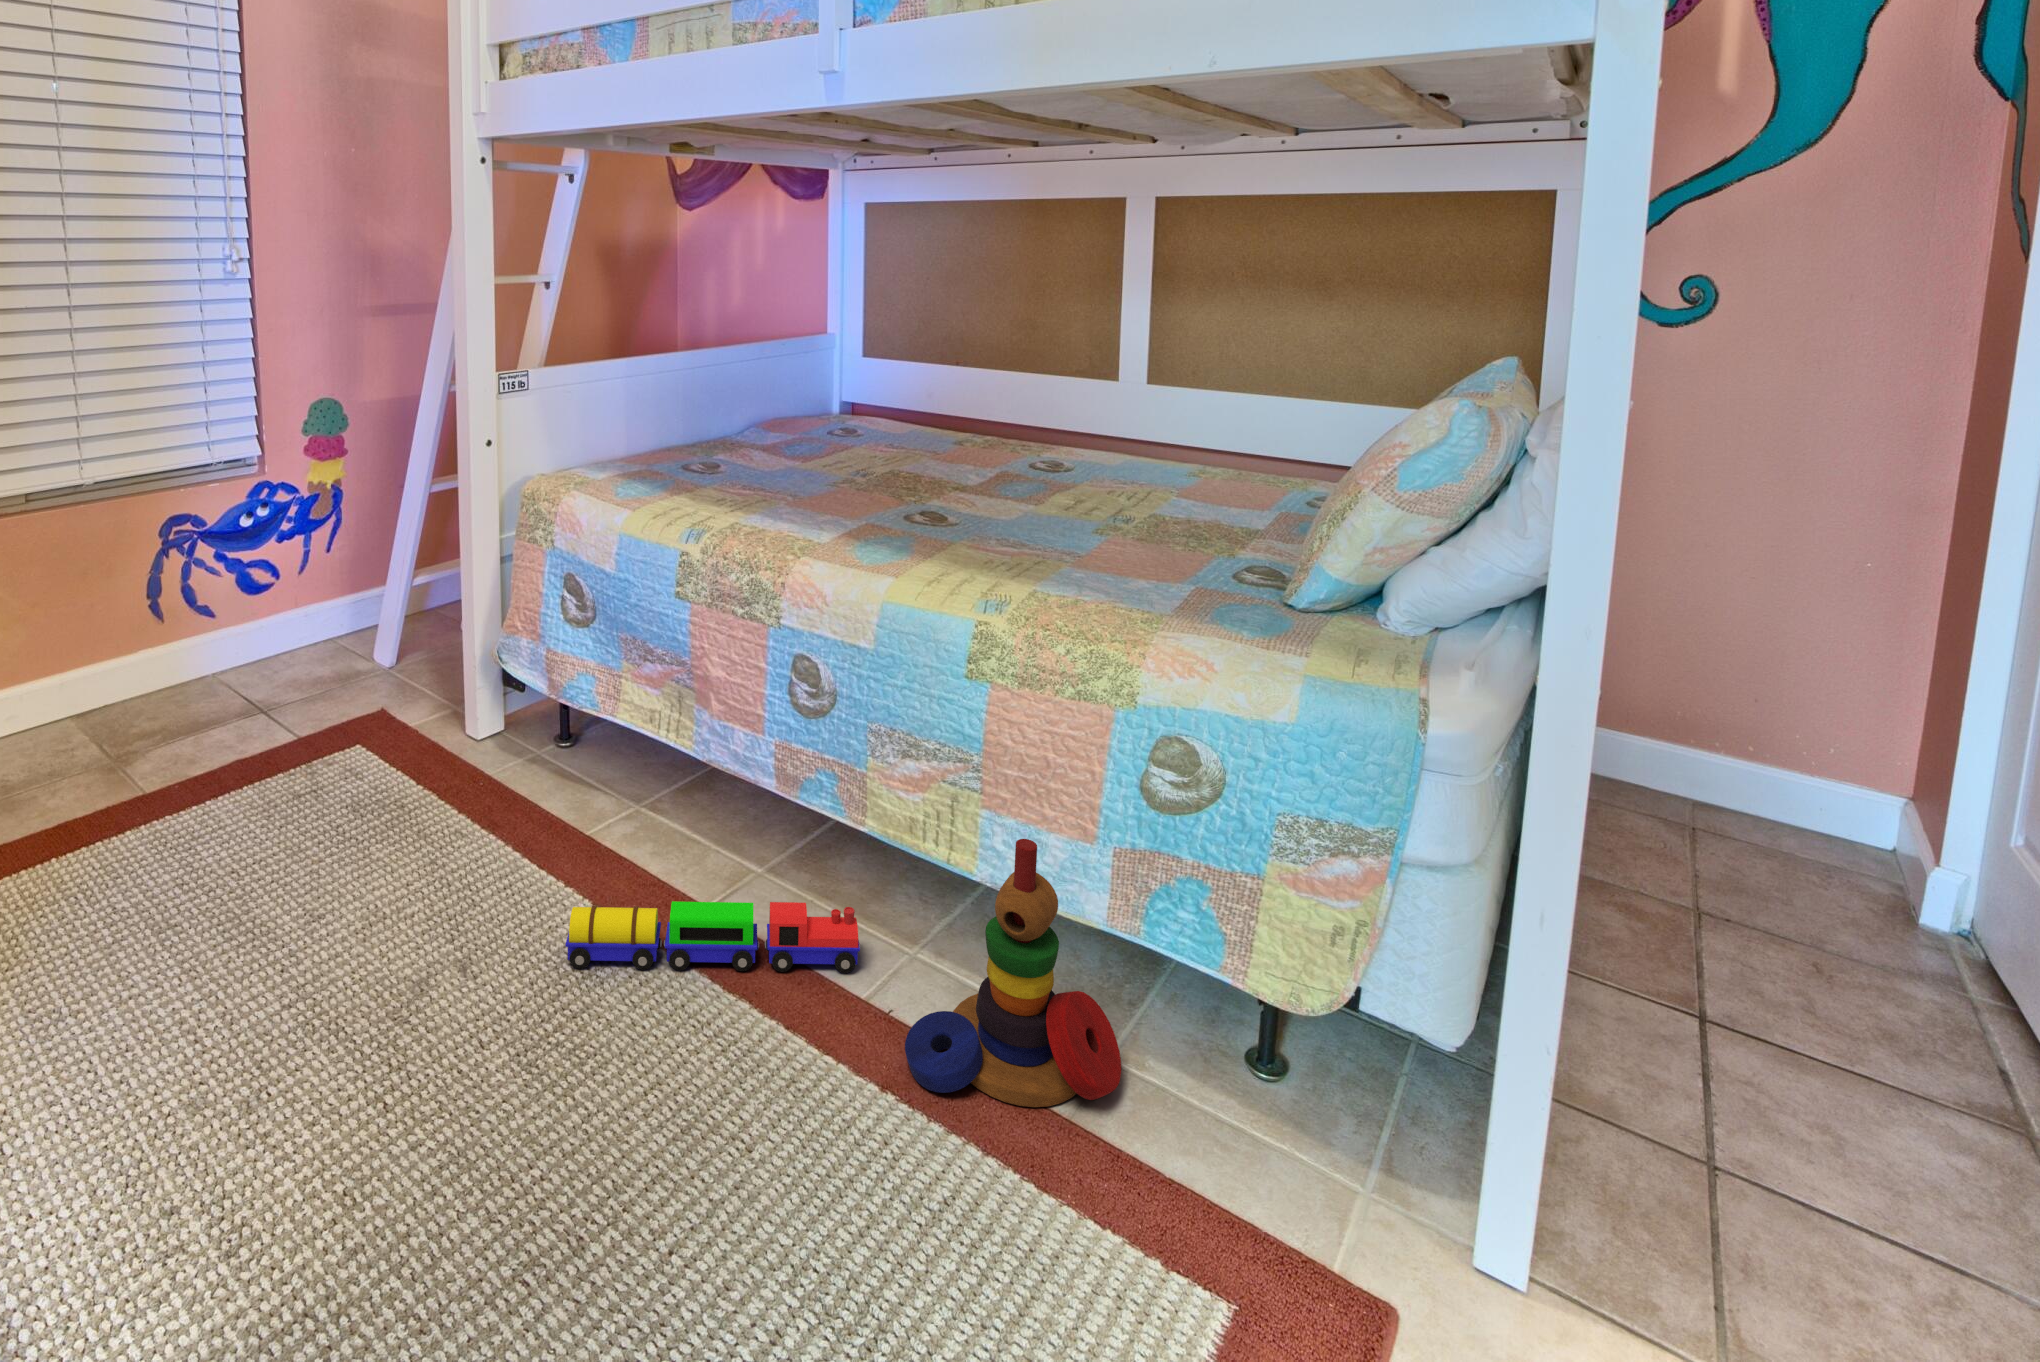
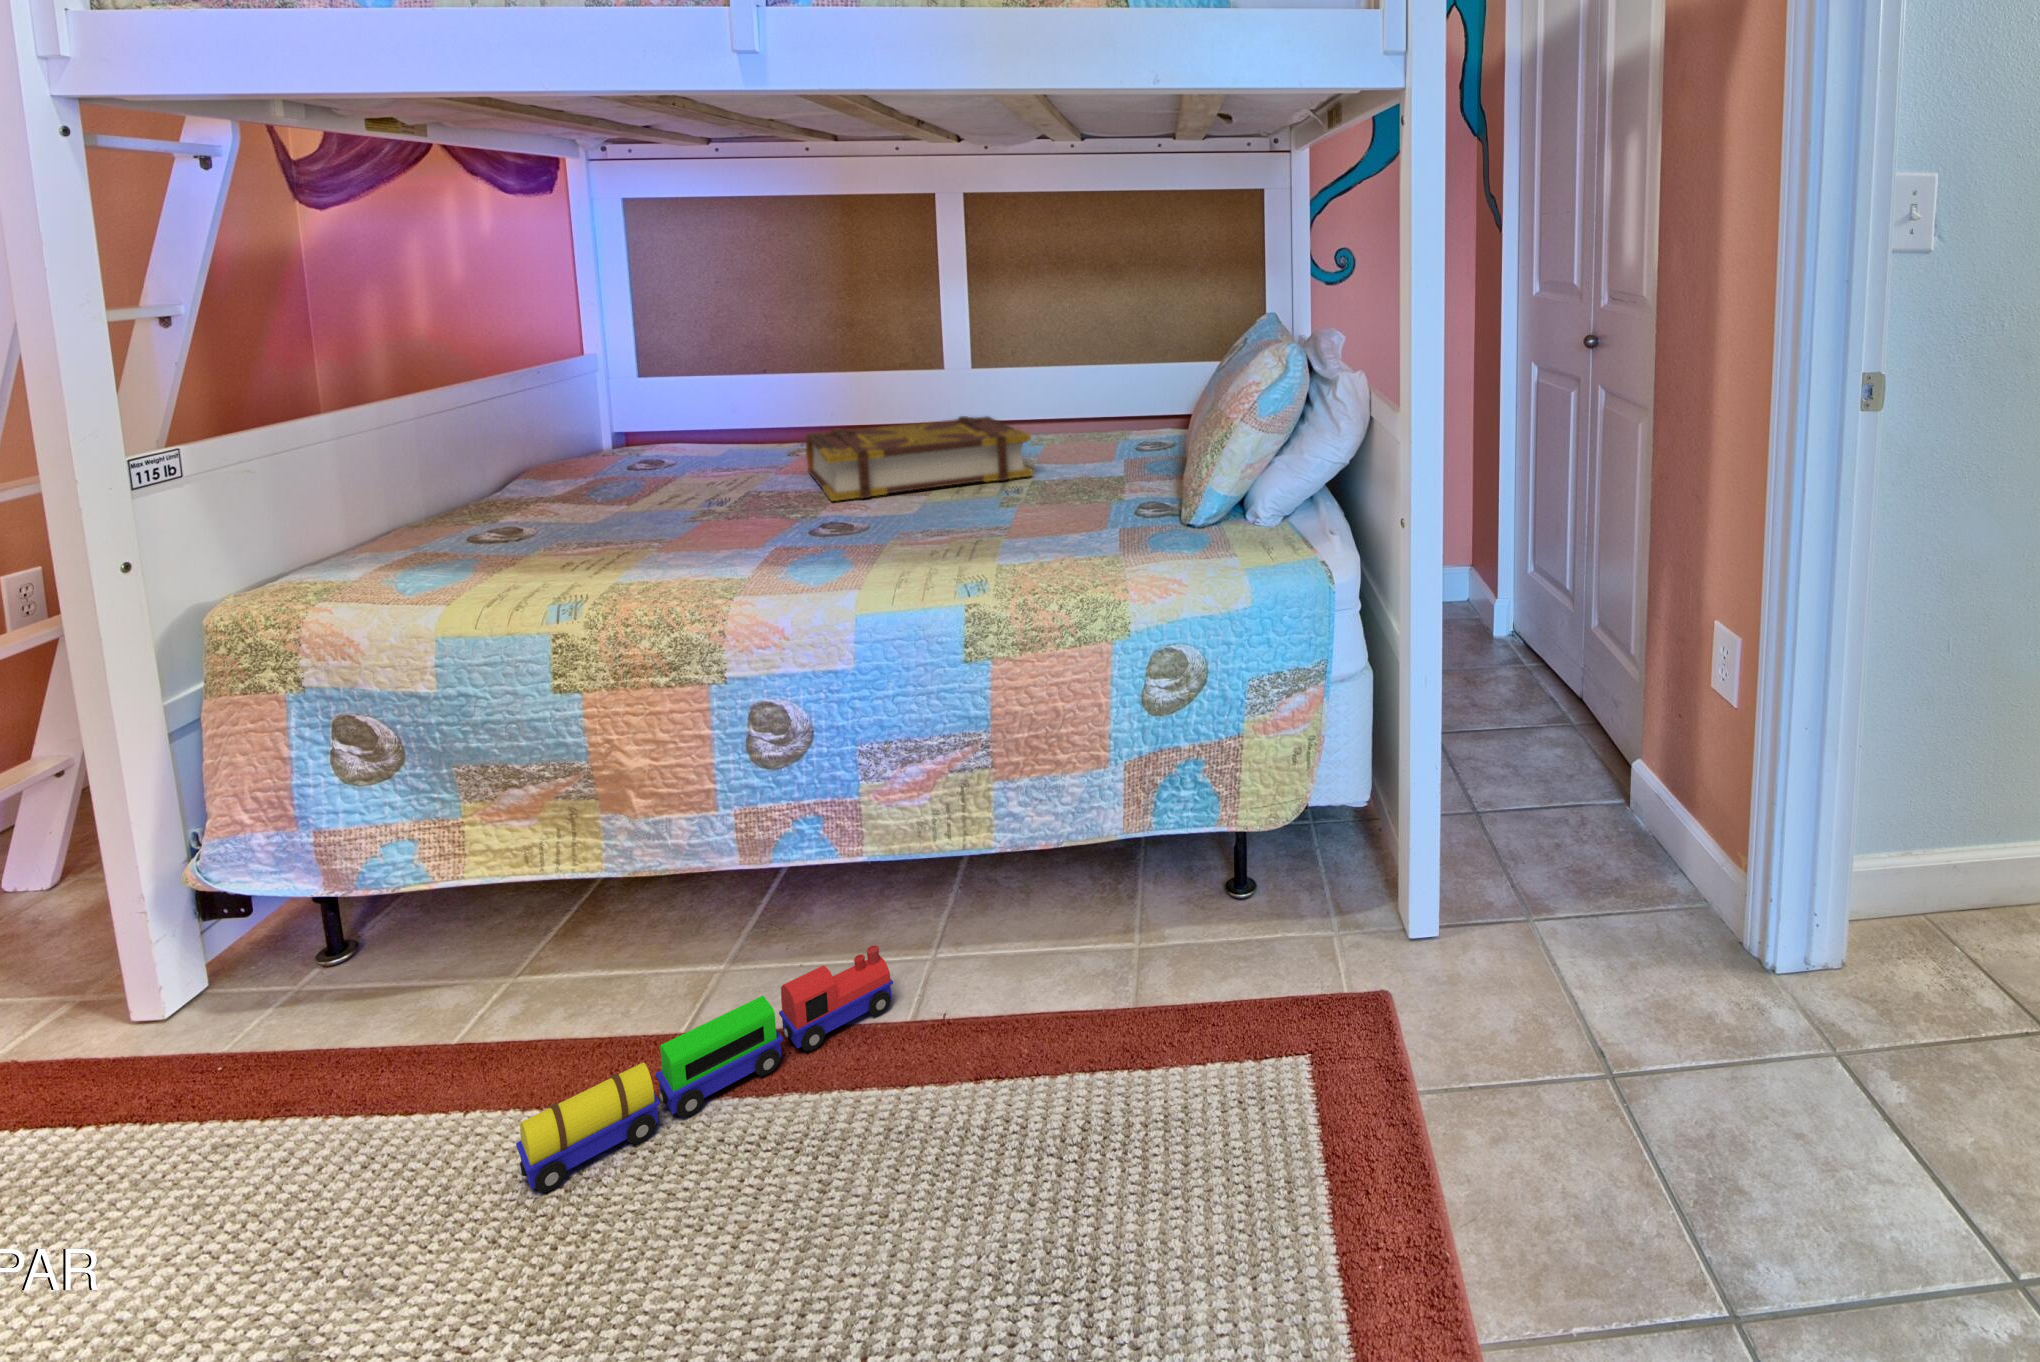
book: none [946,423,1156,505] -> present [806,416,1033,501]
stacking toy: present [905,839,1121,1107] -> none [981,789,1163,1061]

